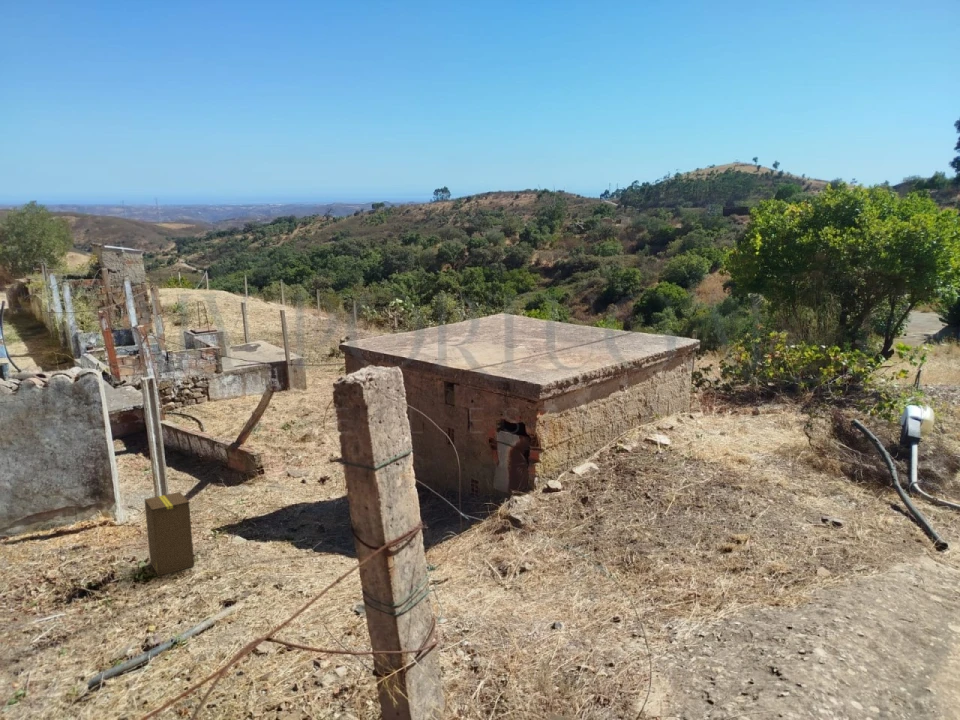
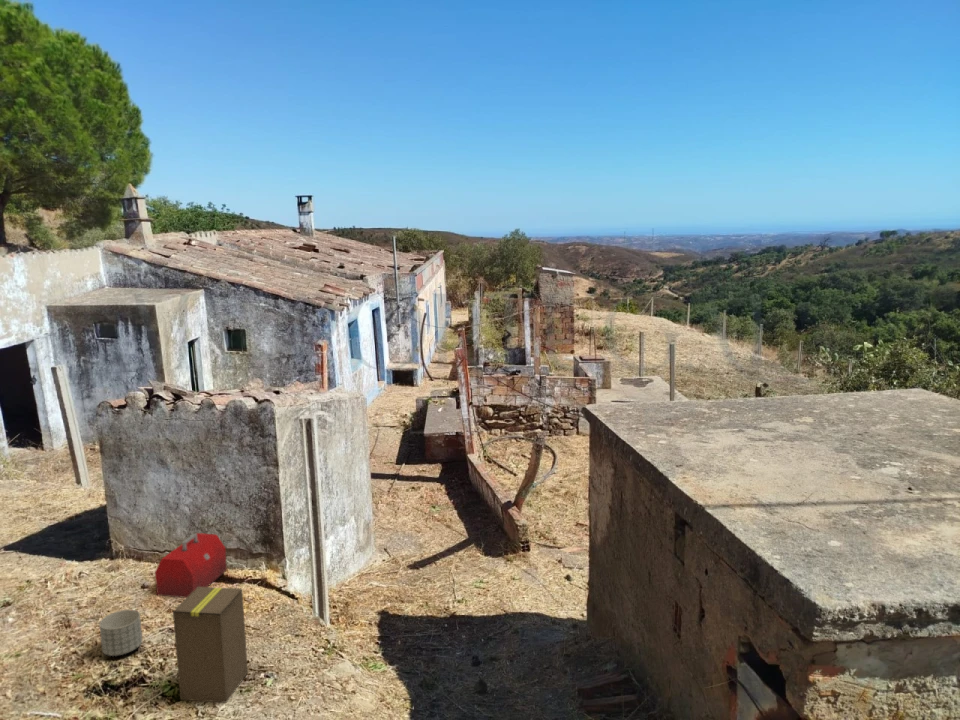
toolbox: none [17,498,62,555] -> present [155,533,227,598]
planter: none [40,546,75,581] -> present [99,610,142,656]

